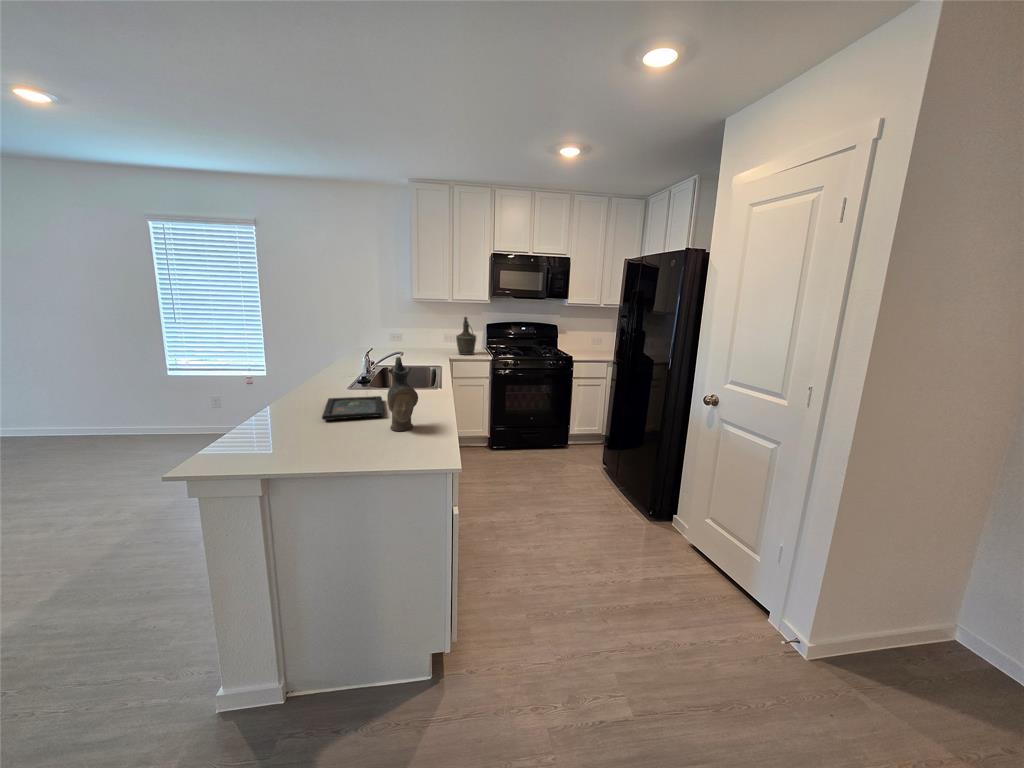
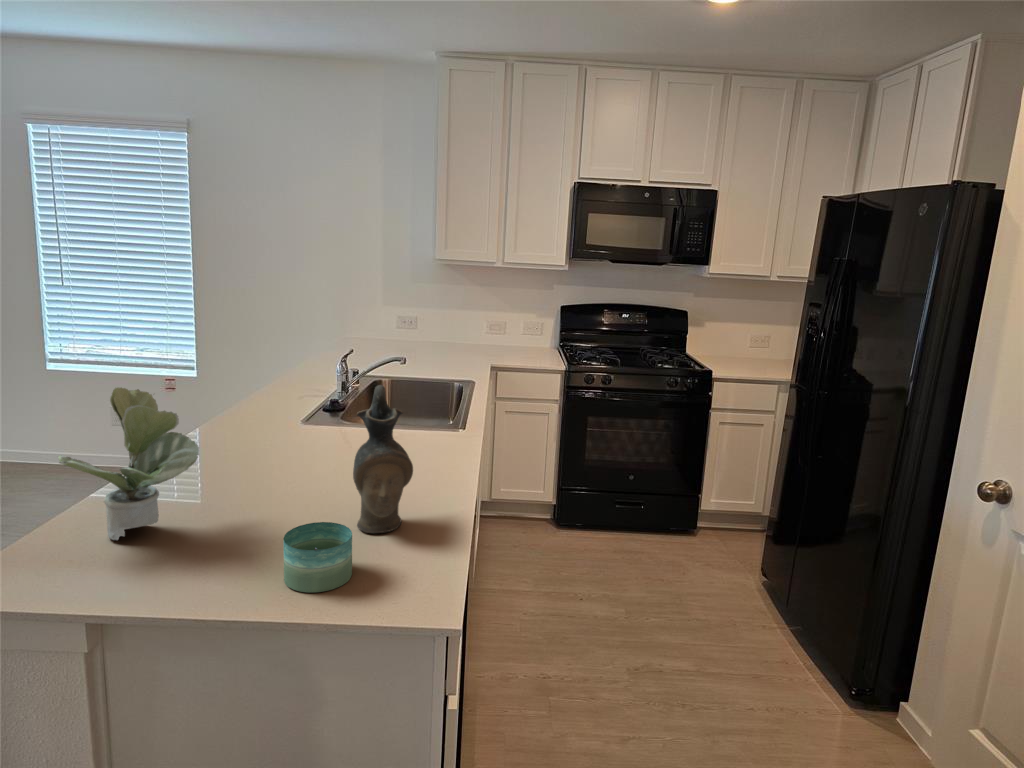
bottle: present [456,317,476,355] -> none [504,293,540,360]
potted plant: none [233,362,305,440] -> present [58,387,199,540]
tray: present [322,396,384,420] -> none [236,445,357,496]
candle: none [358,422,392,453] -> present [283,522,352,592]

